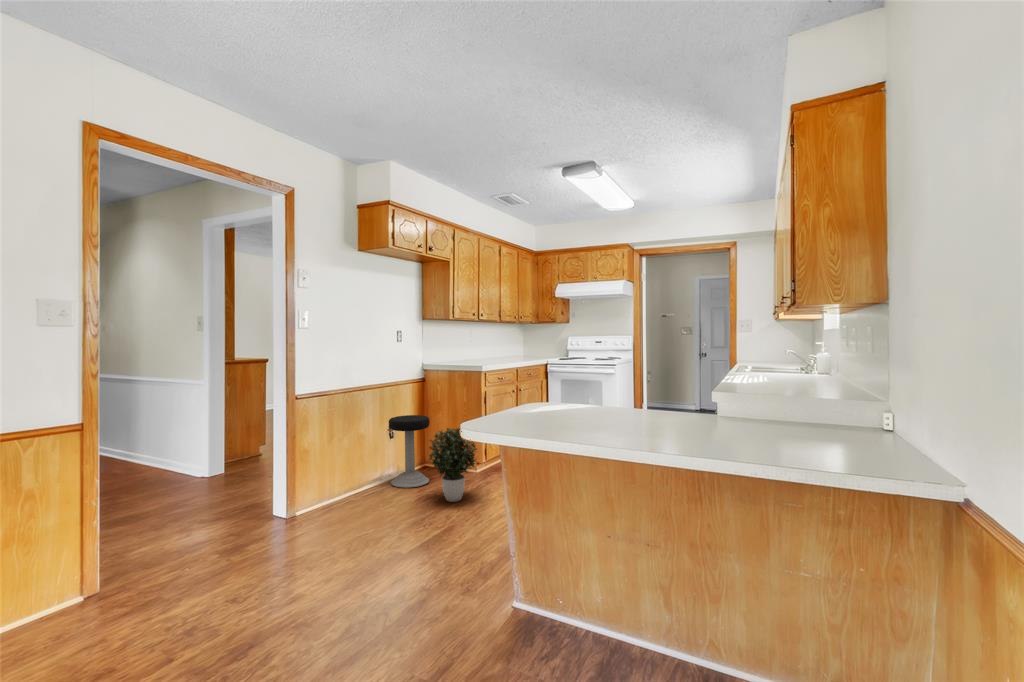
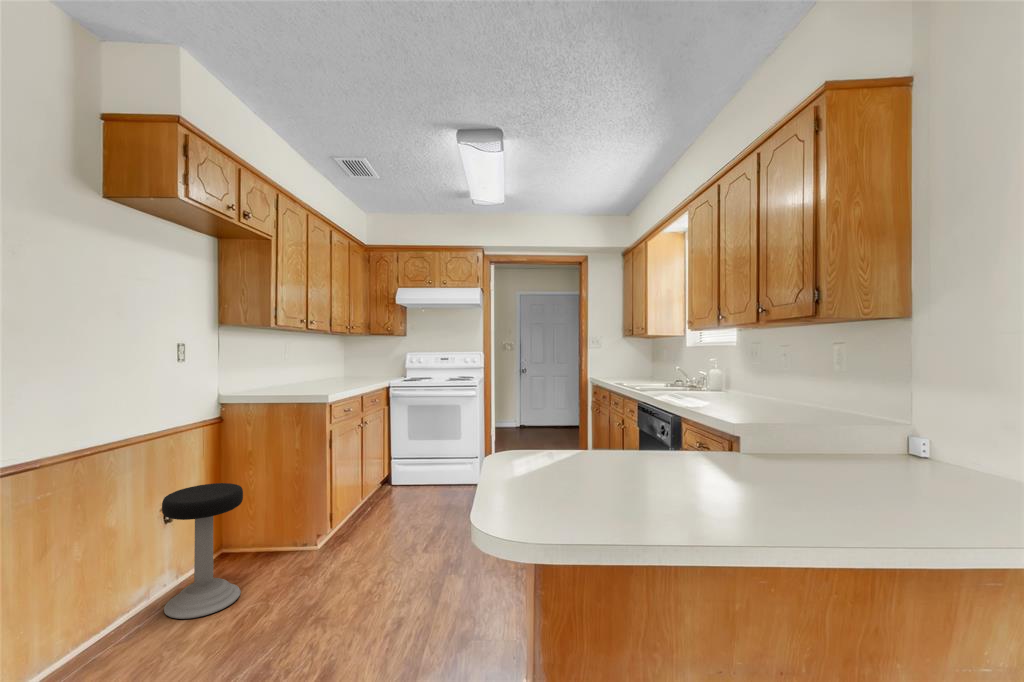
potted plant: present [429,428,477,502] -> none [254,504,346,633]

